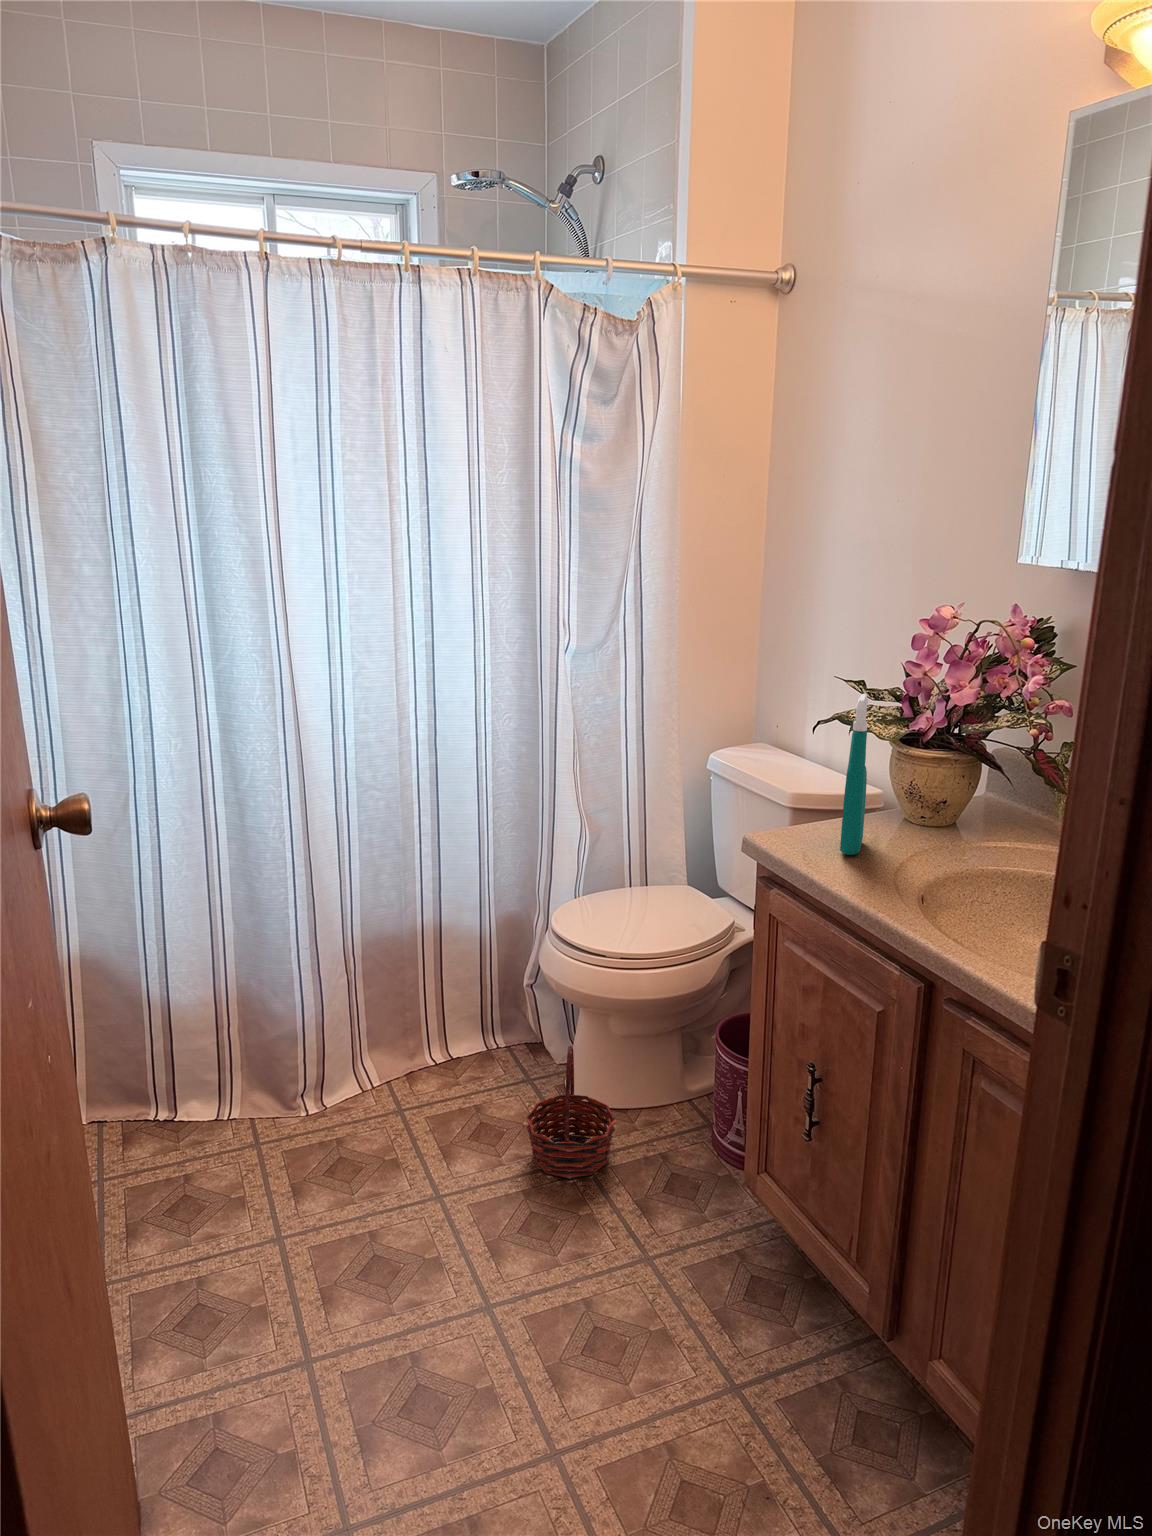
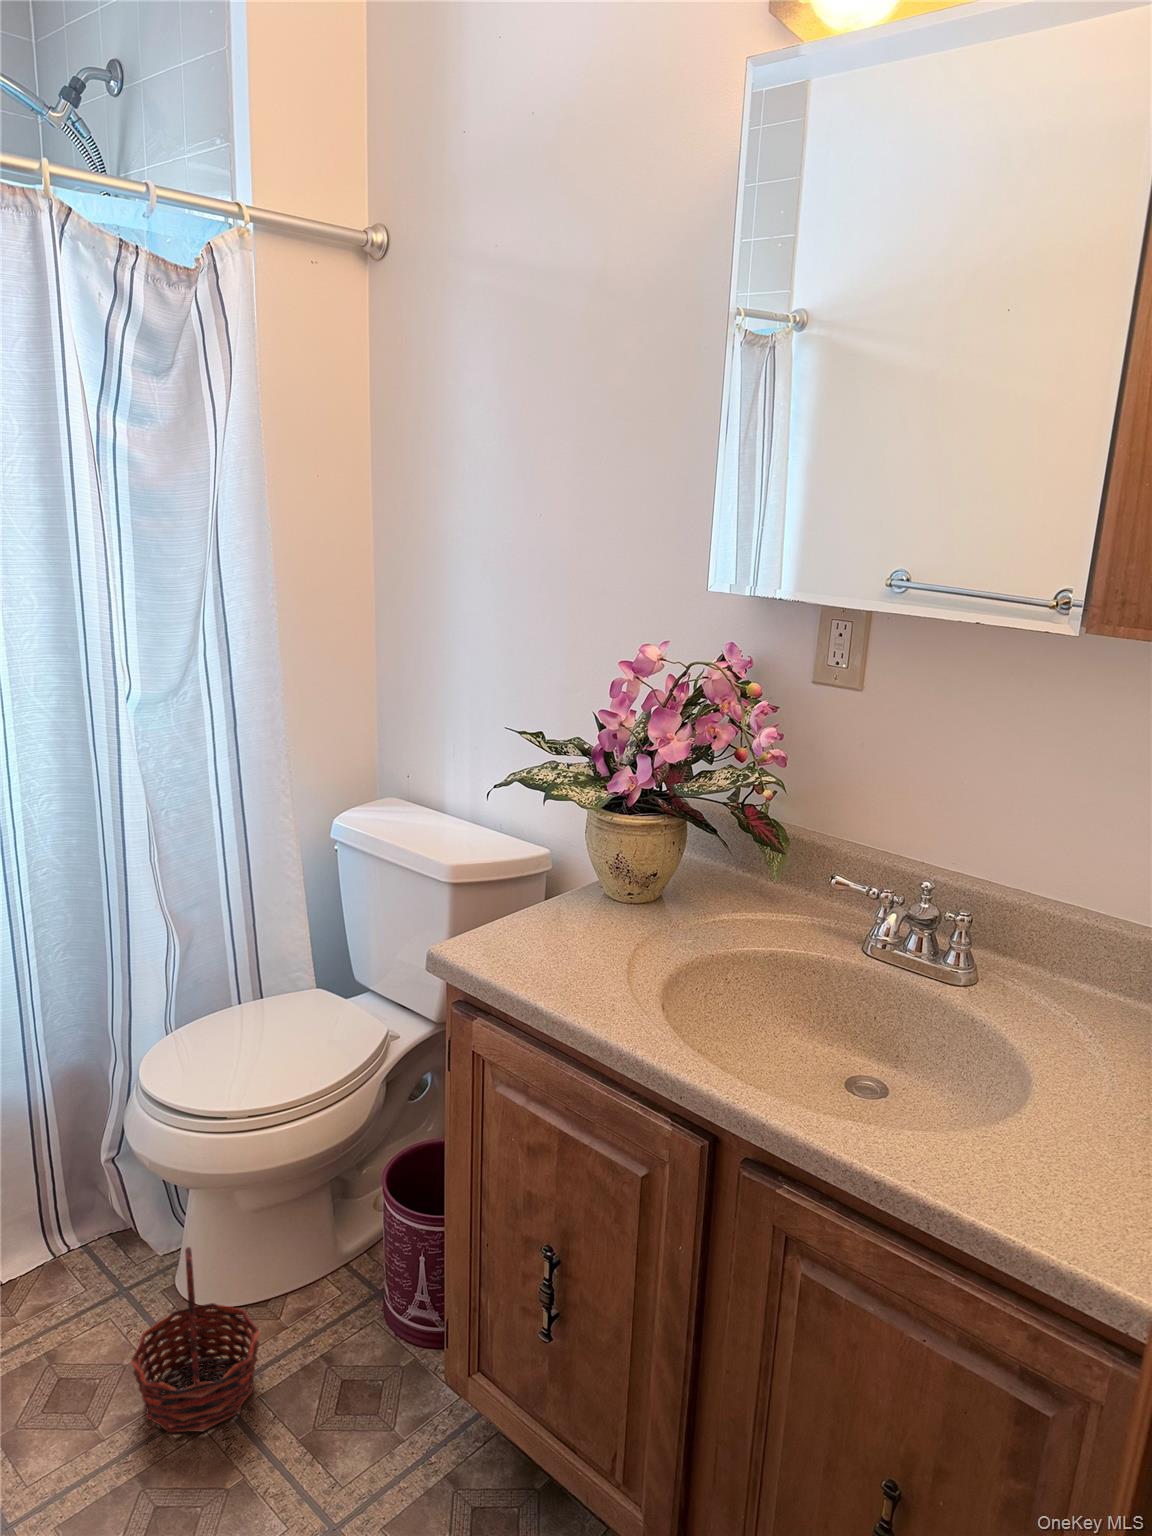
spray bottle: present [840,694,868,855] -> none [548,755,576,962]

